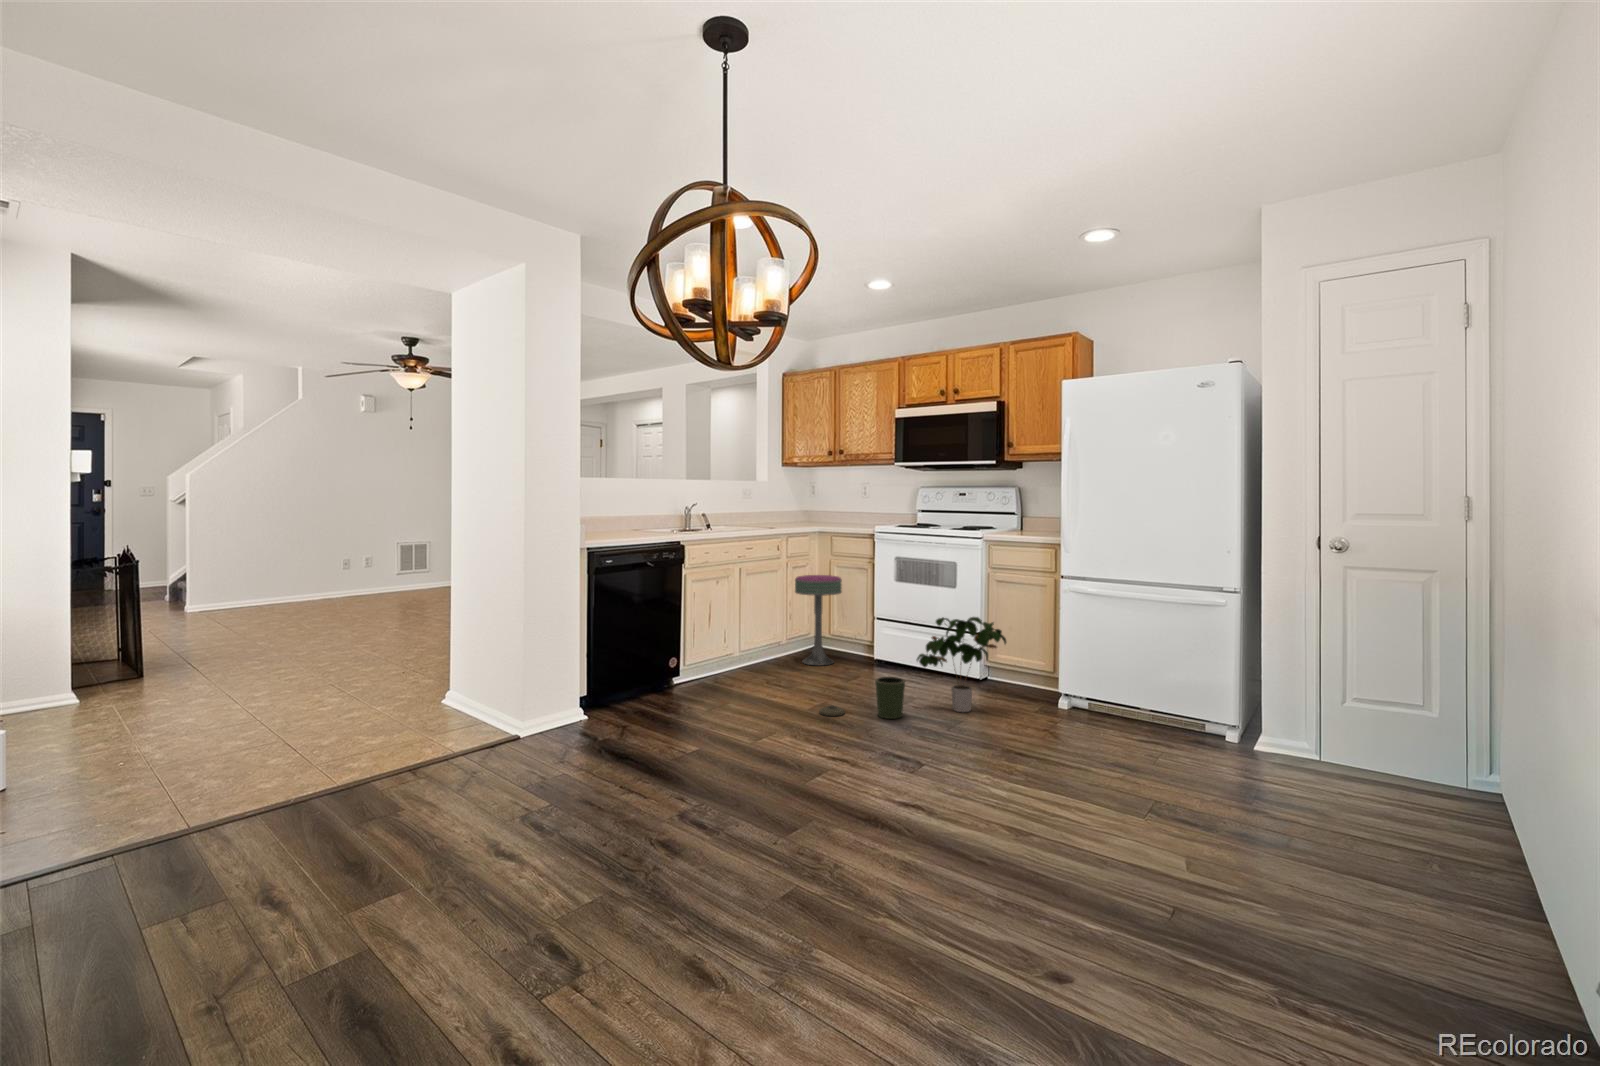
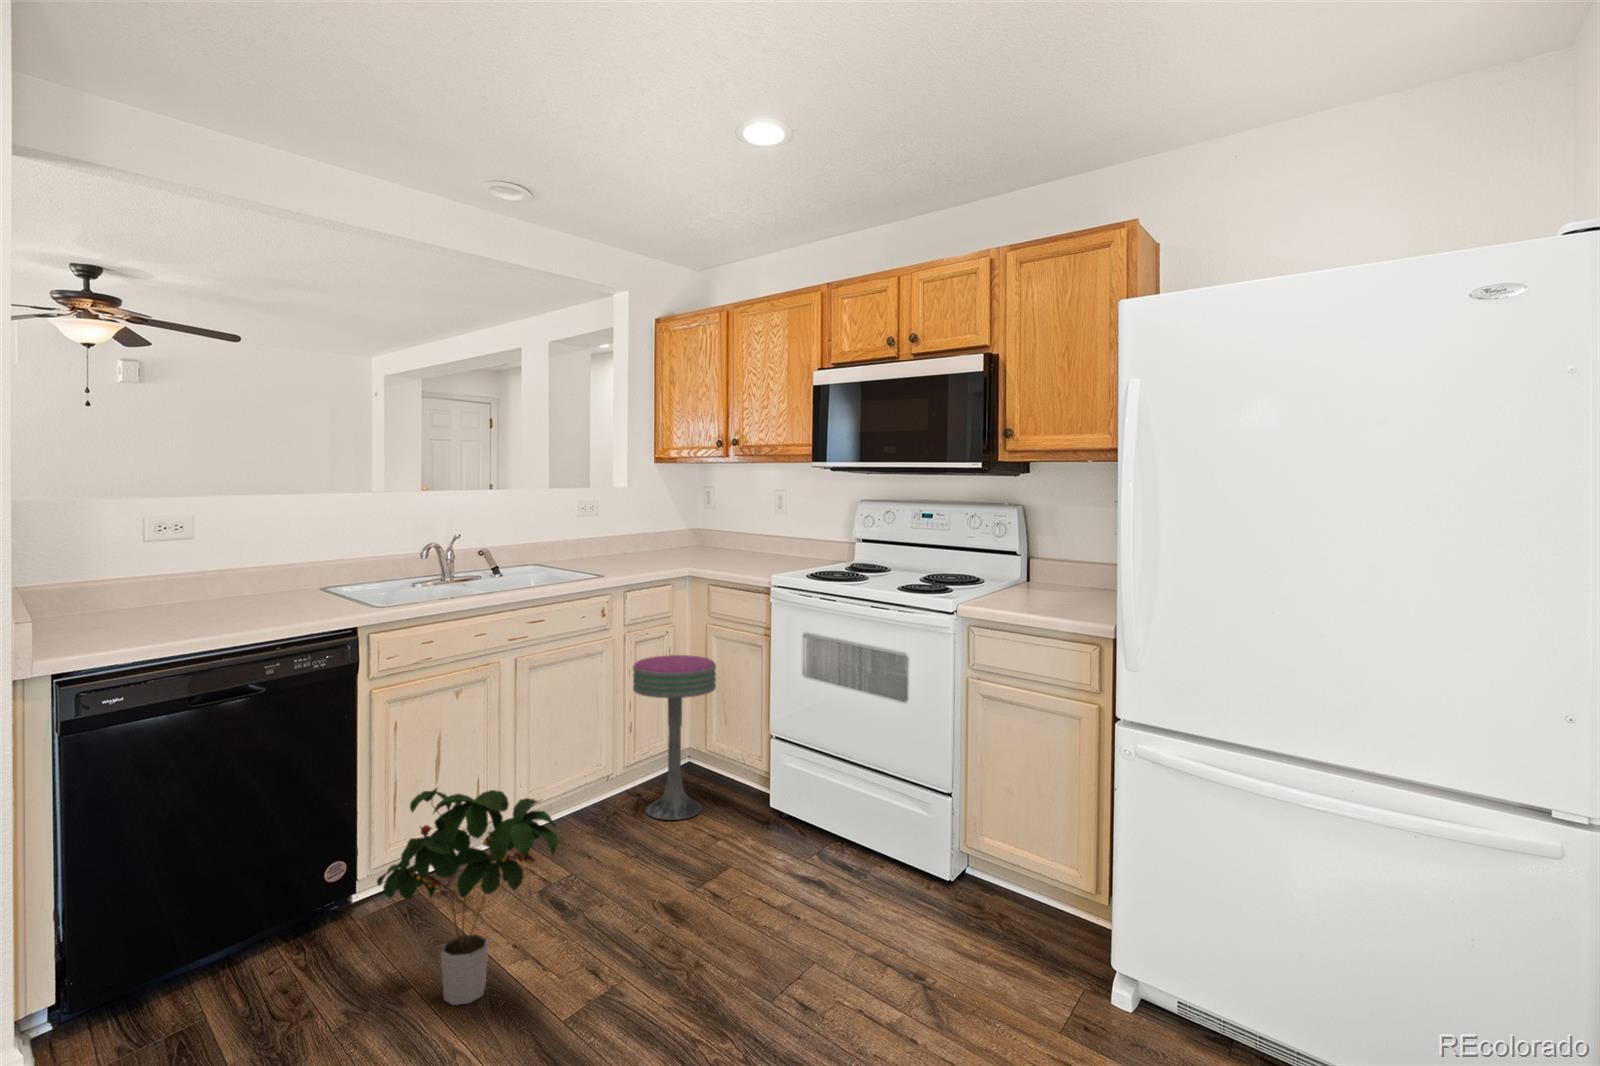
potted plant: present [917,617,1006,712] -> present [377,788,557,1005]
trash can: present [819,677,905,719] -> none [592,908,771,1014]

